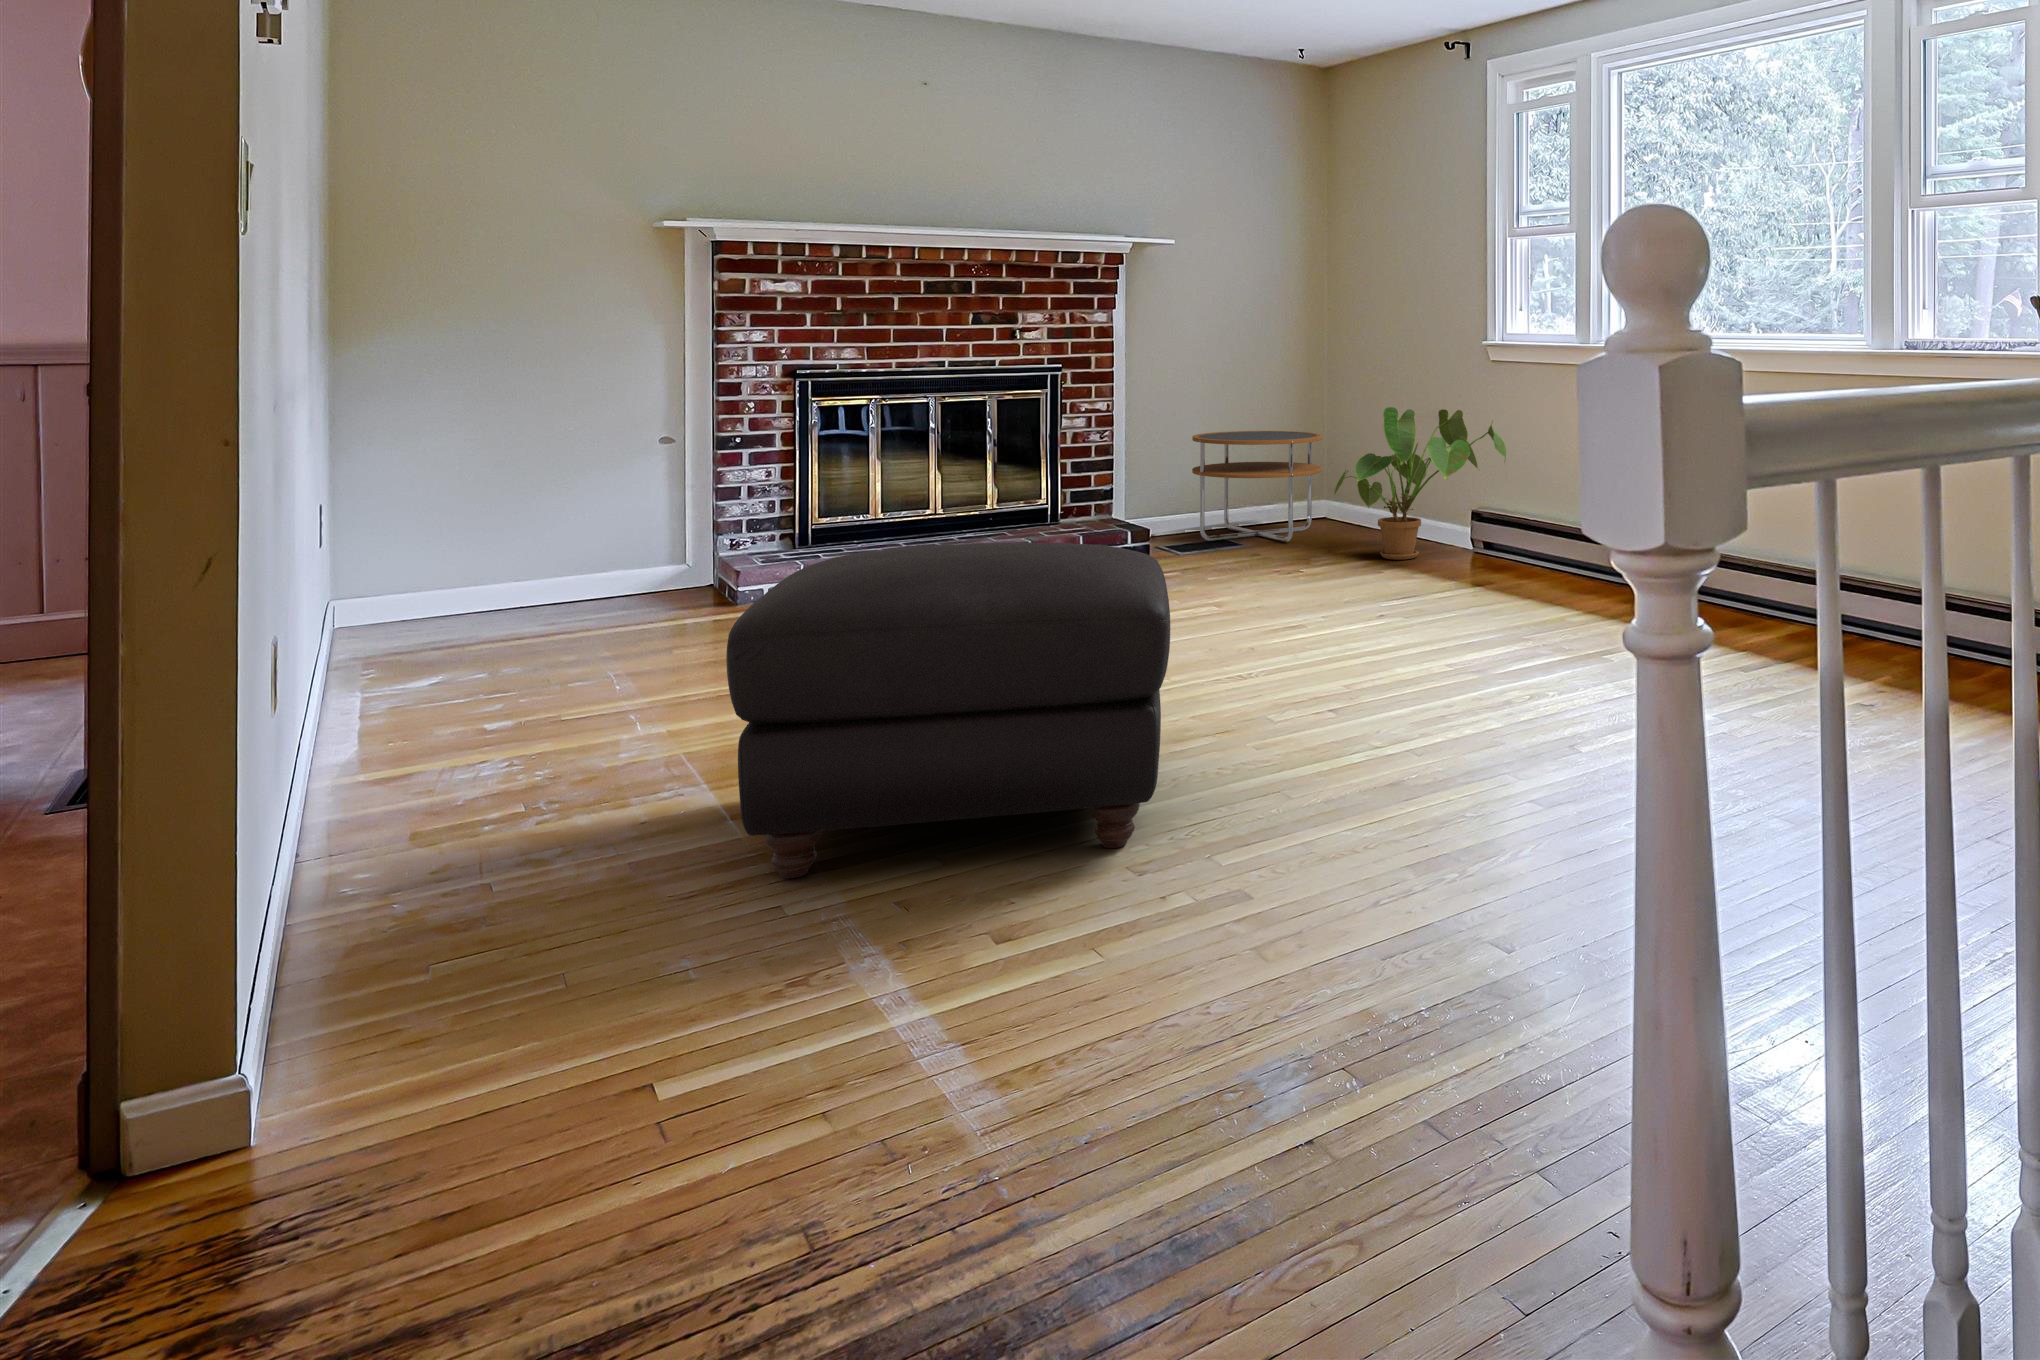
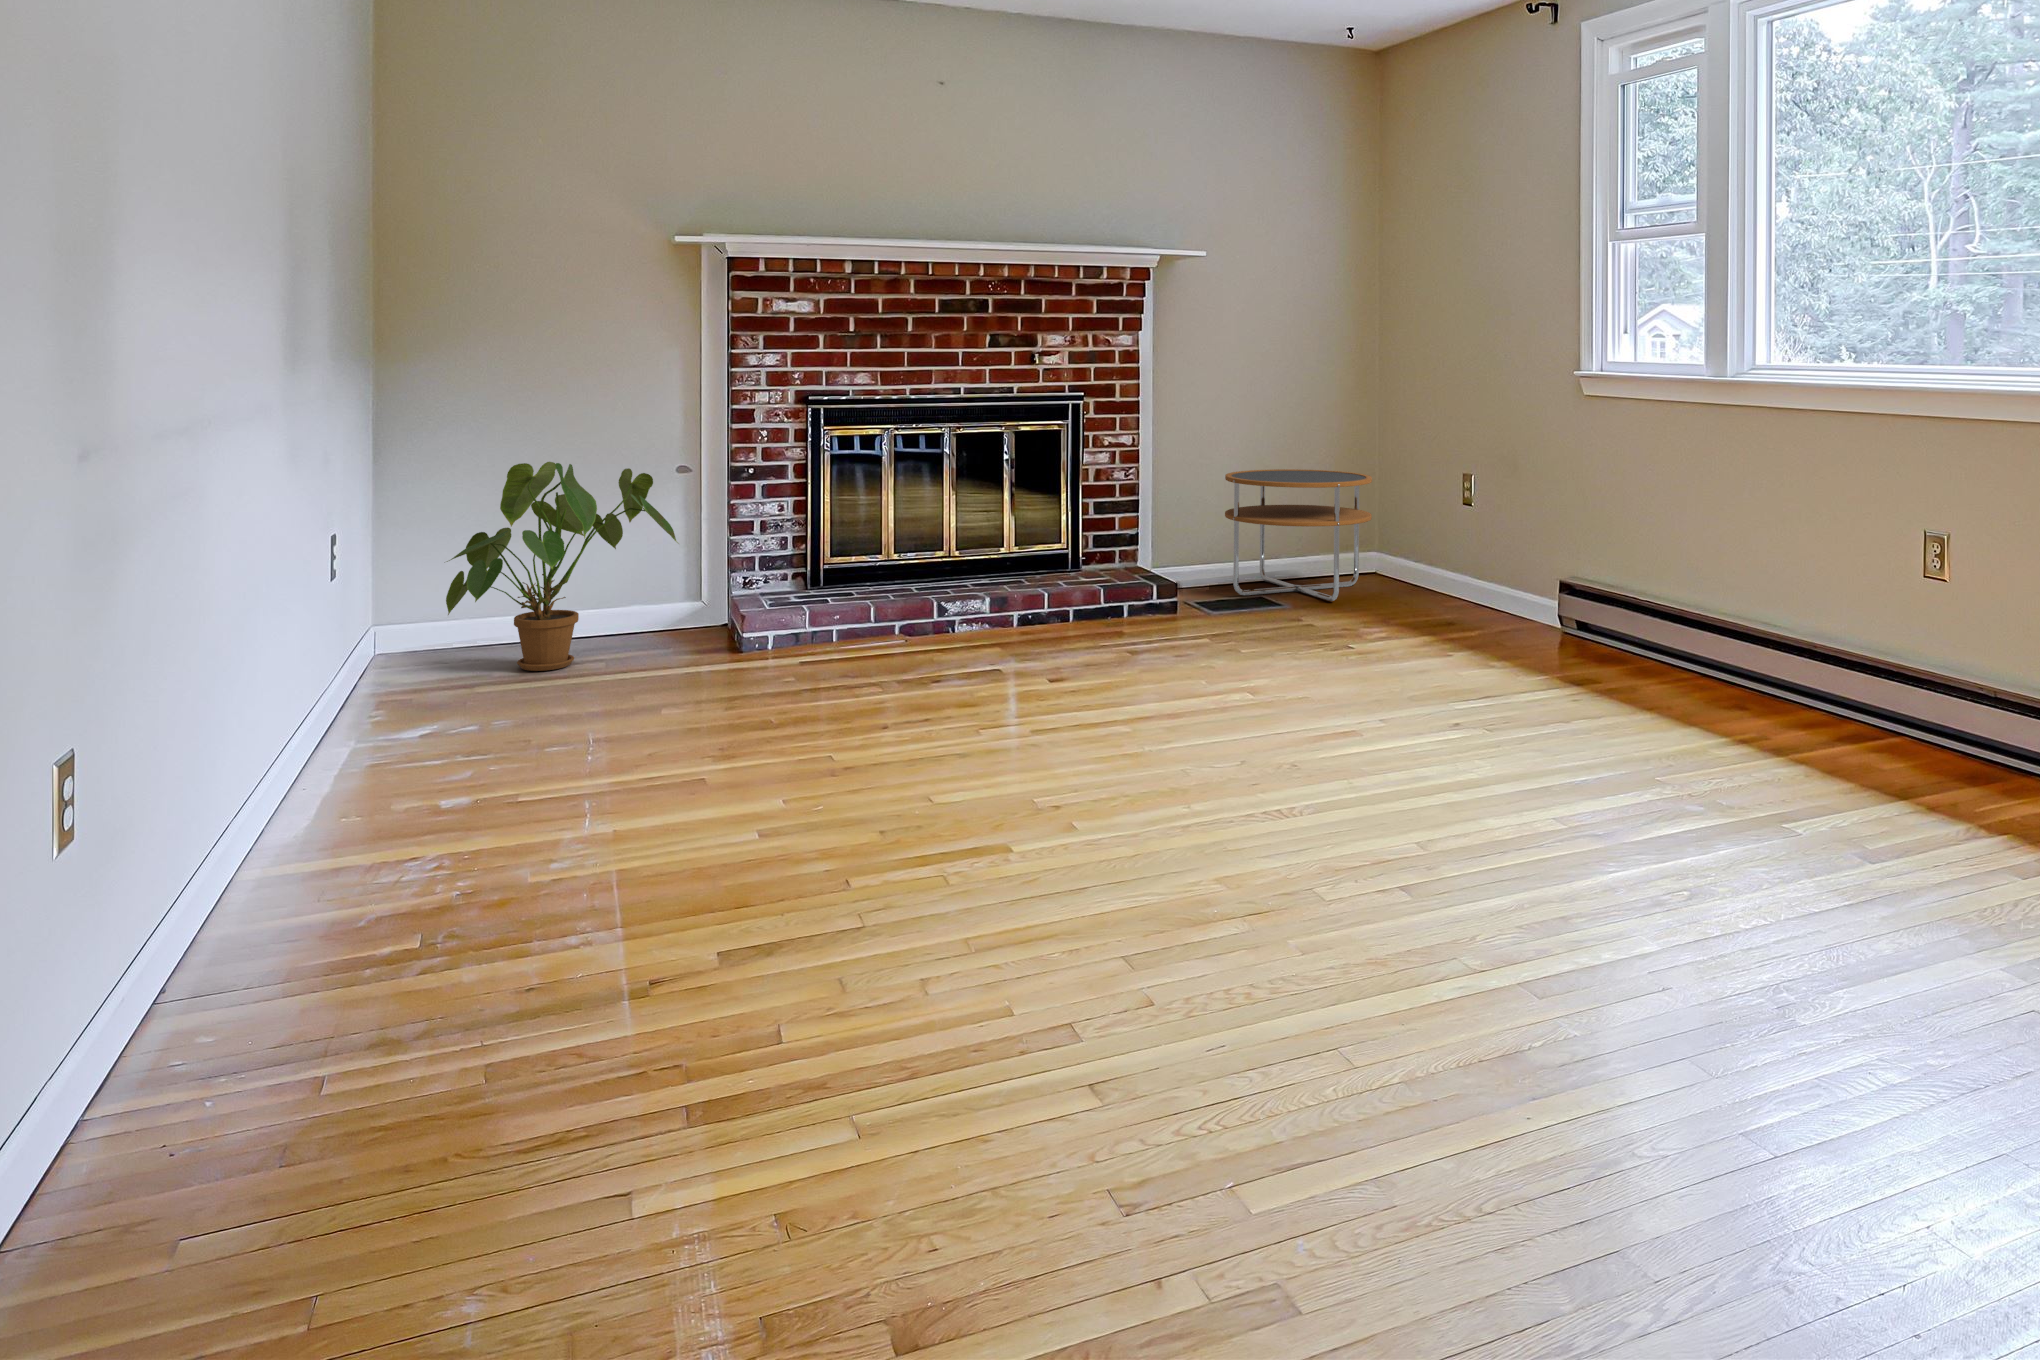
house plant: present [1334,407,1506,560] -> present [446,462,678,671]
ottoman: present [726,542,1170,878] -> none [579,653,1201,1149]

